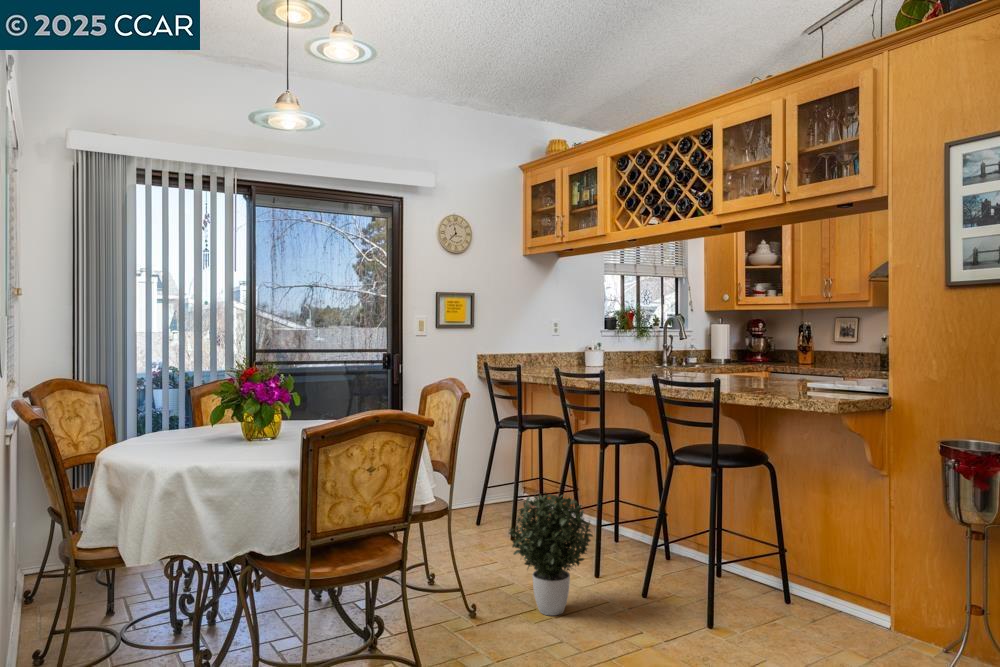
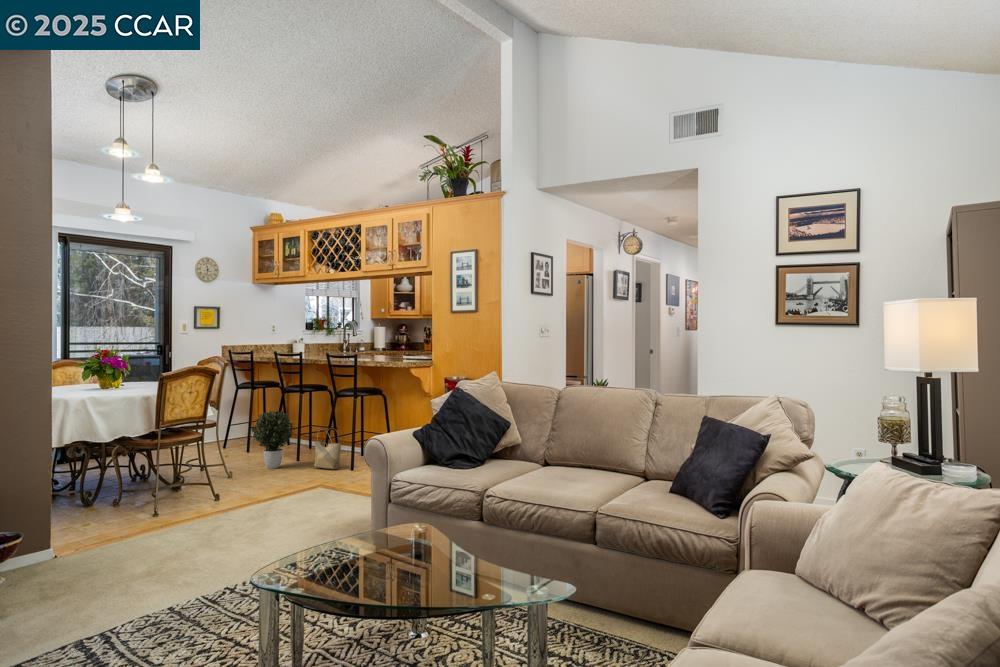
woven basket: none [634,542,696,643] -> present [314,429,342,469]

